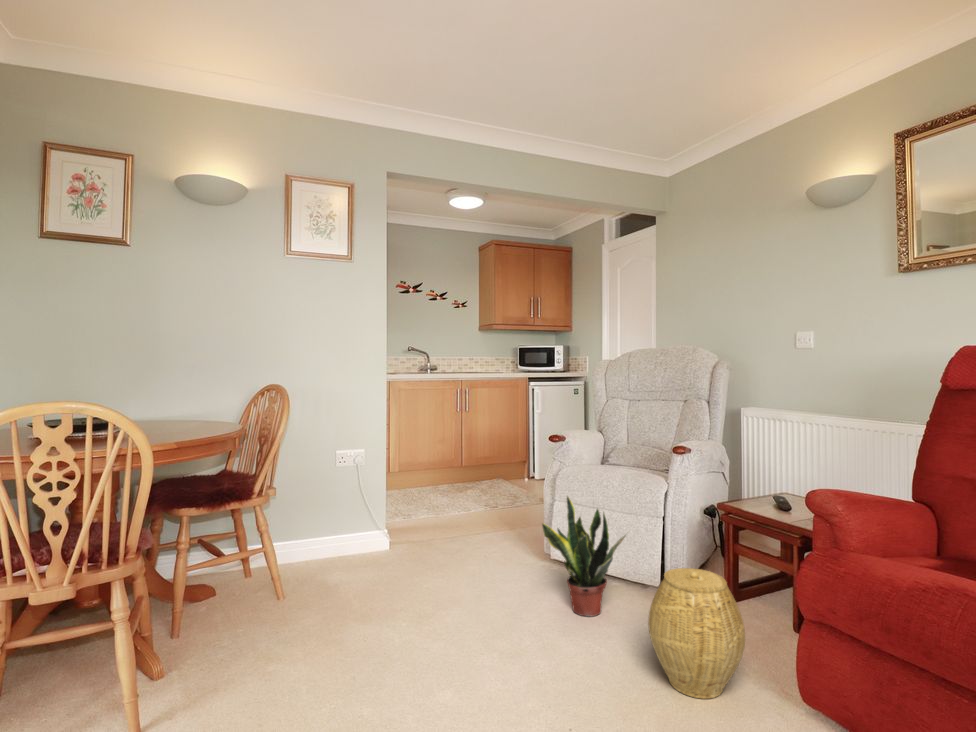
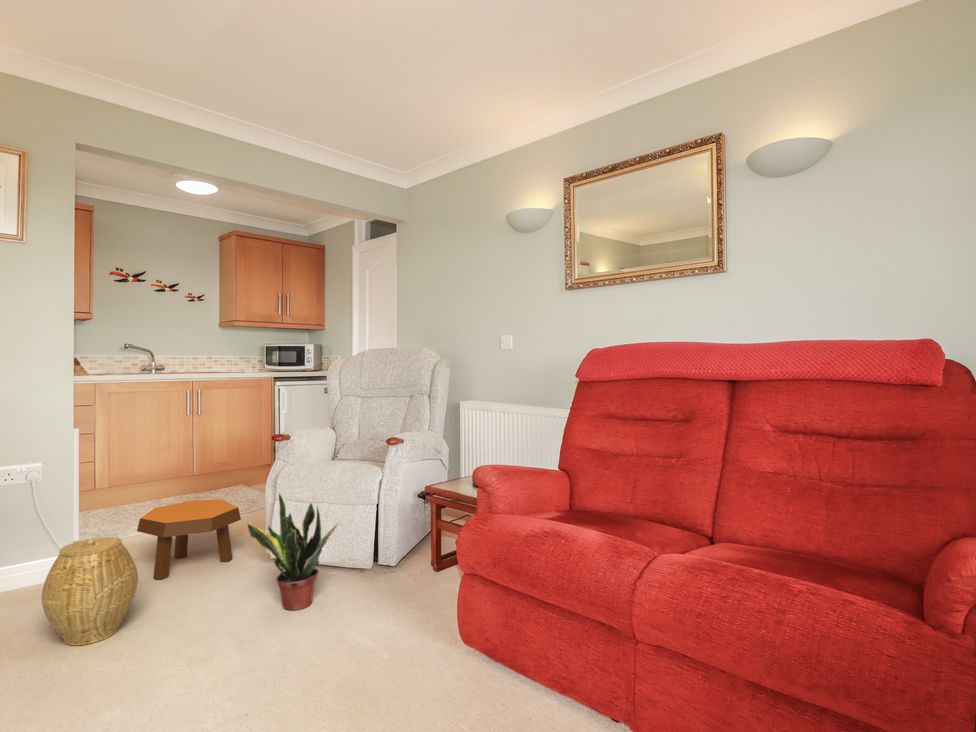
footstool: none [435,493,520,565] -> present [137,500,241,580]
woven basket: present [648,568,745,699] -> present [42,537,138,646]

